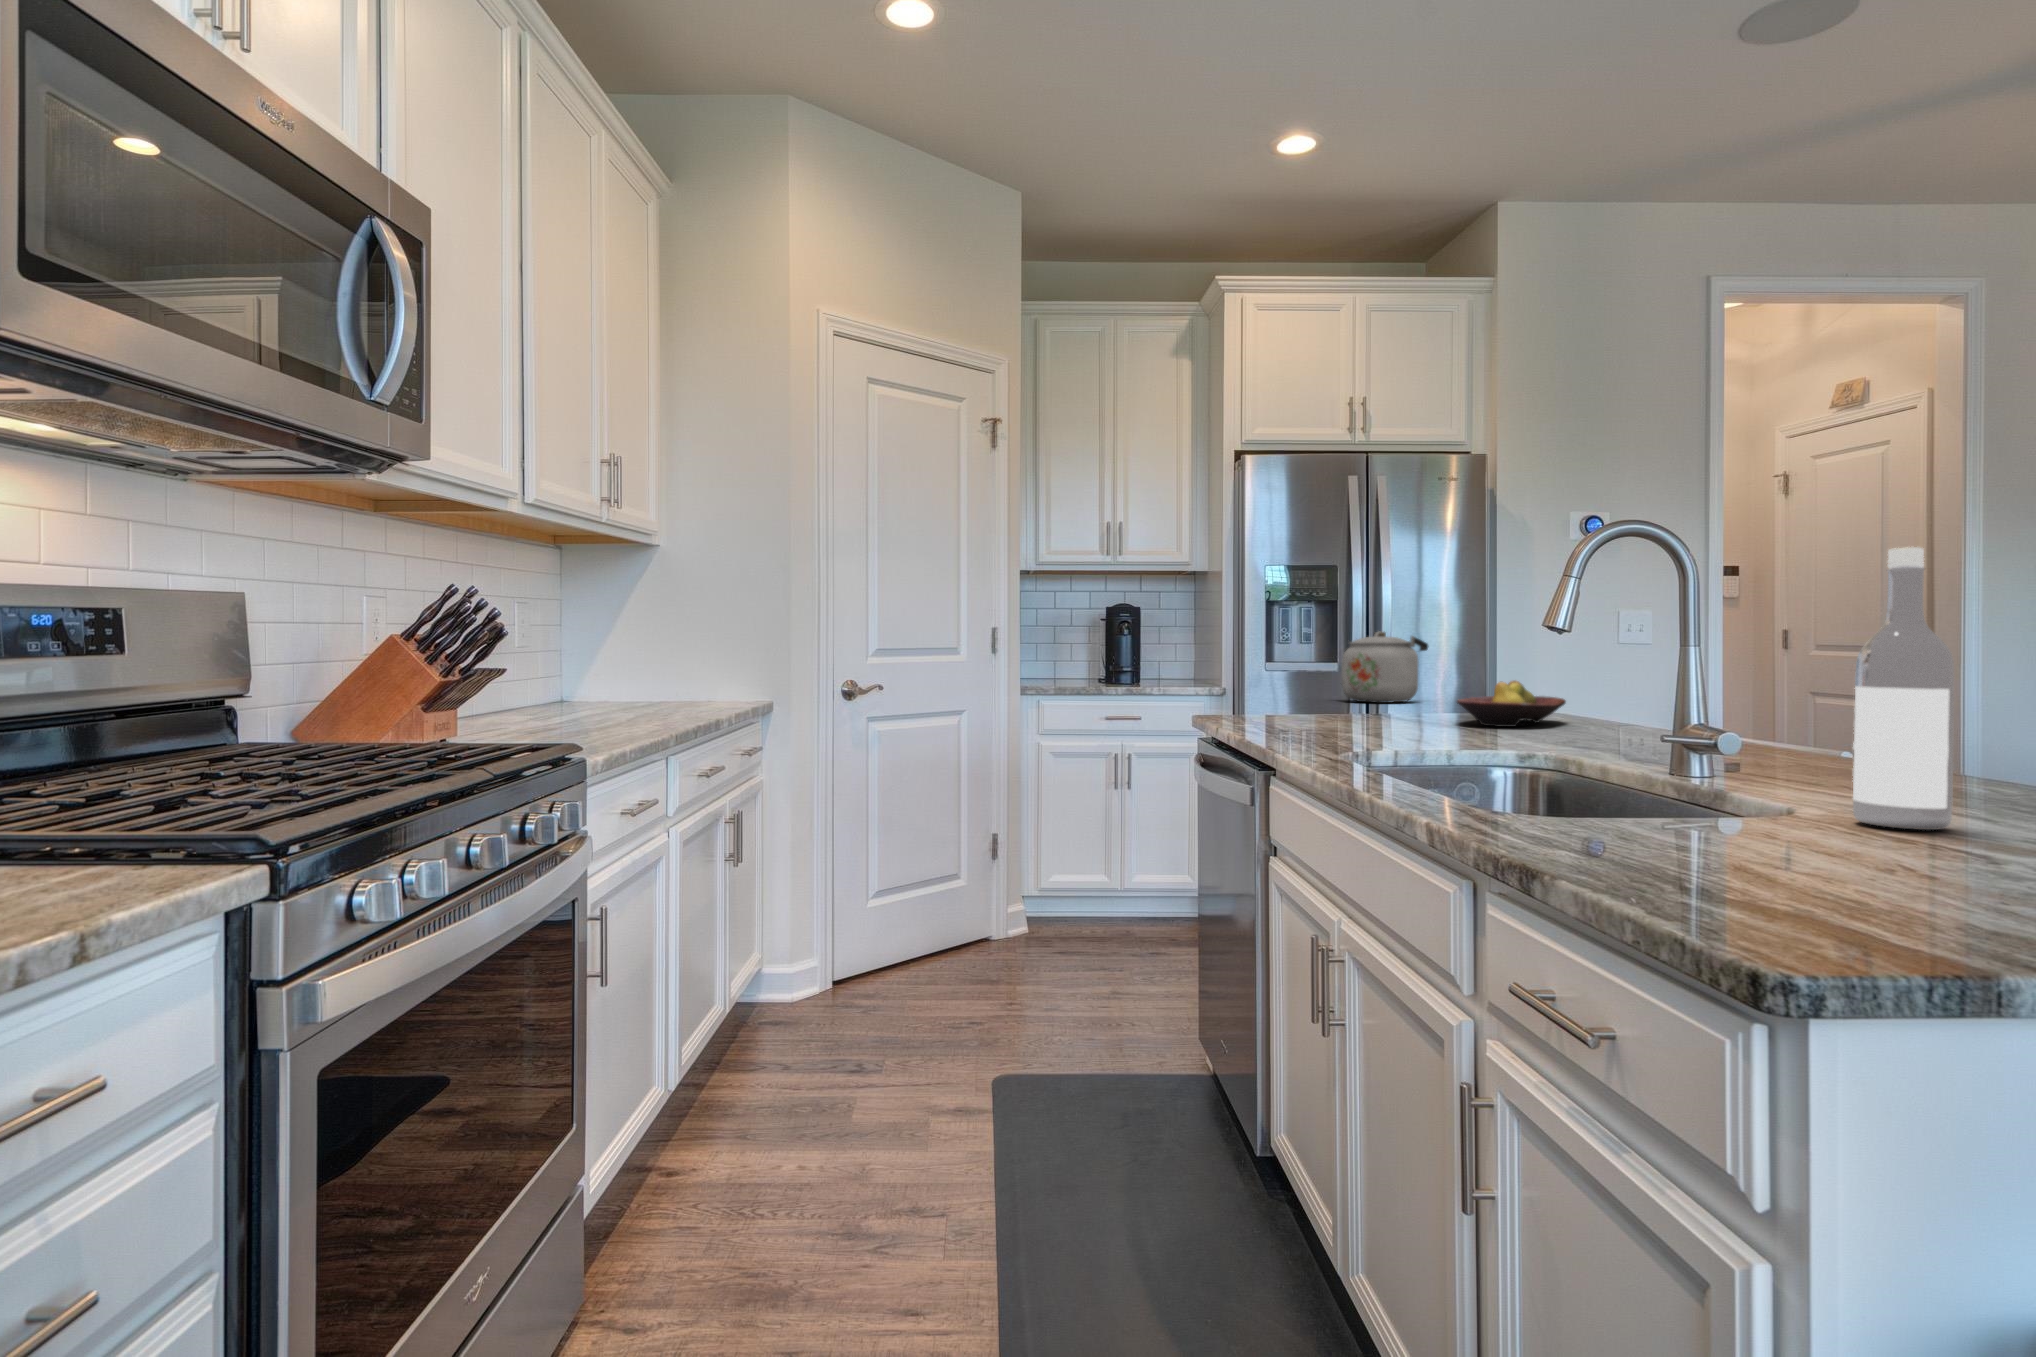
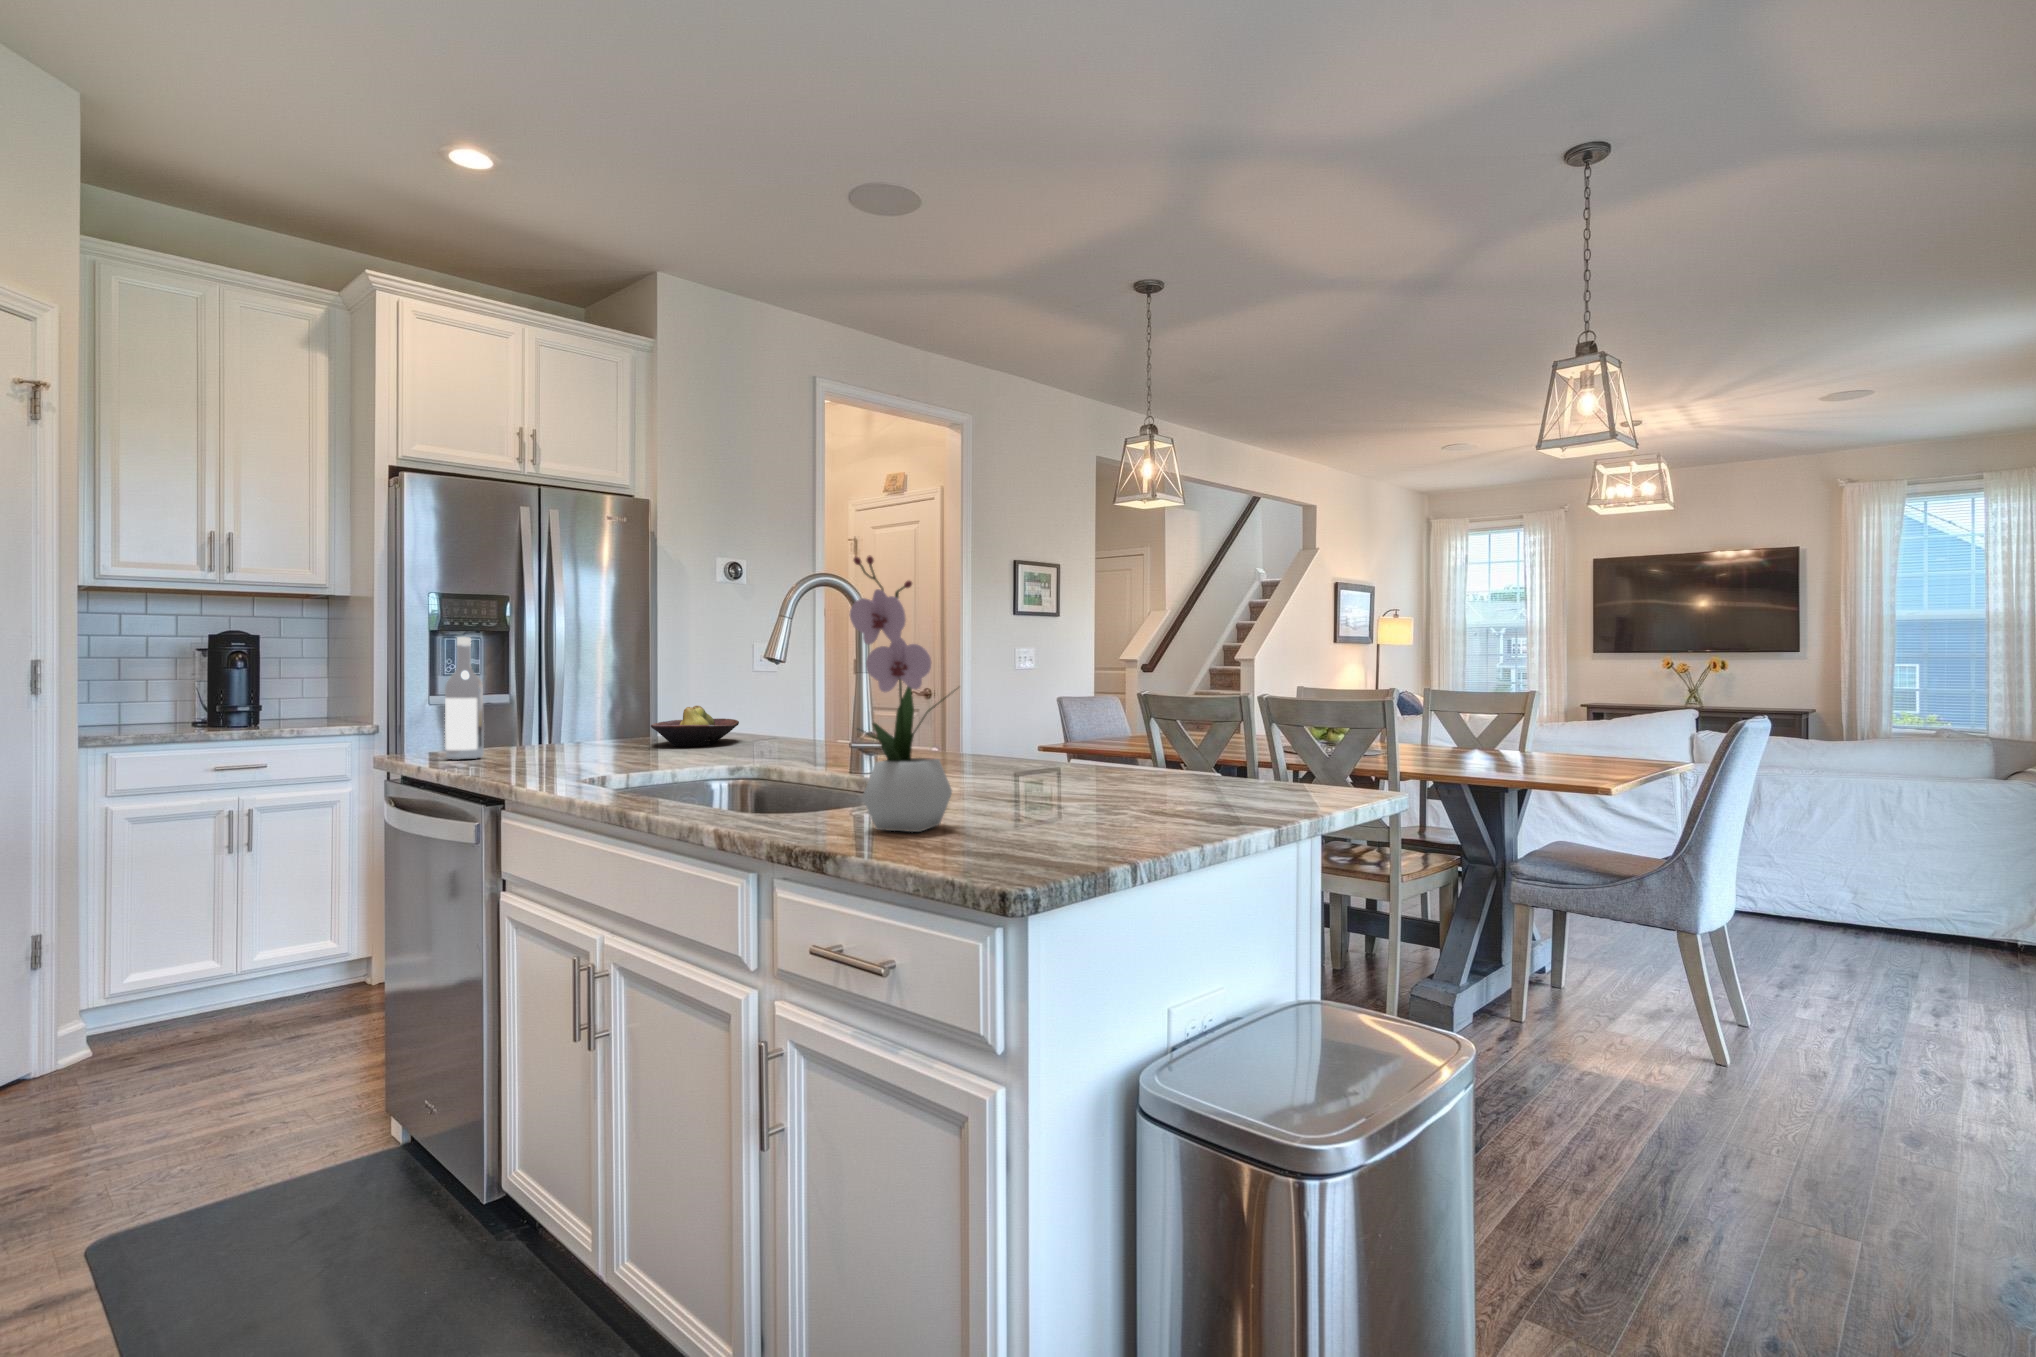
flower arrangement: none [1588,483,1780,863] -> present [850,555,952,832]
wine bottle: present [1853,547,1954,830] -> present [445,637,484,760]
kettle: present [1342,631,1428,703] -> none [503,662,602,731]

